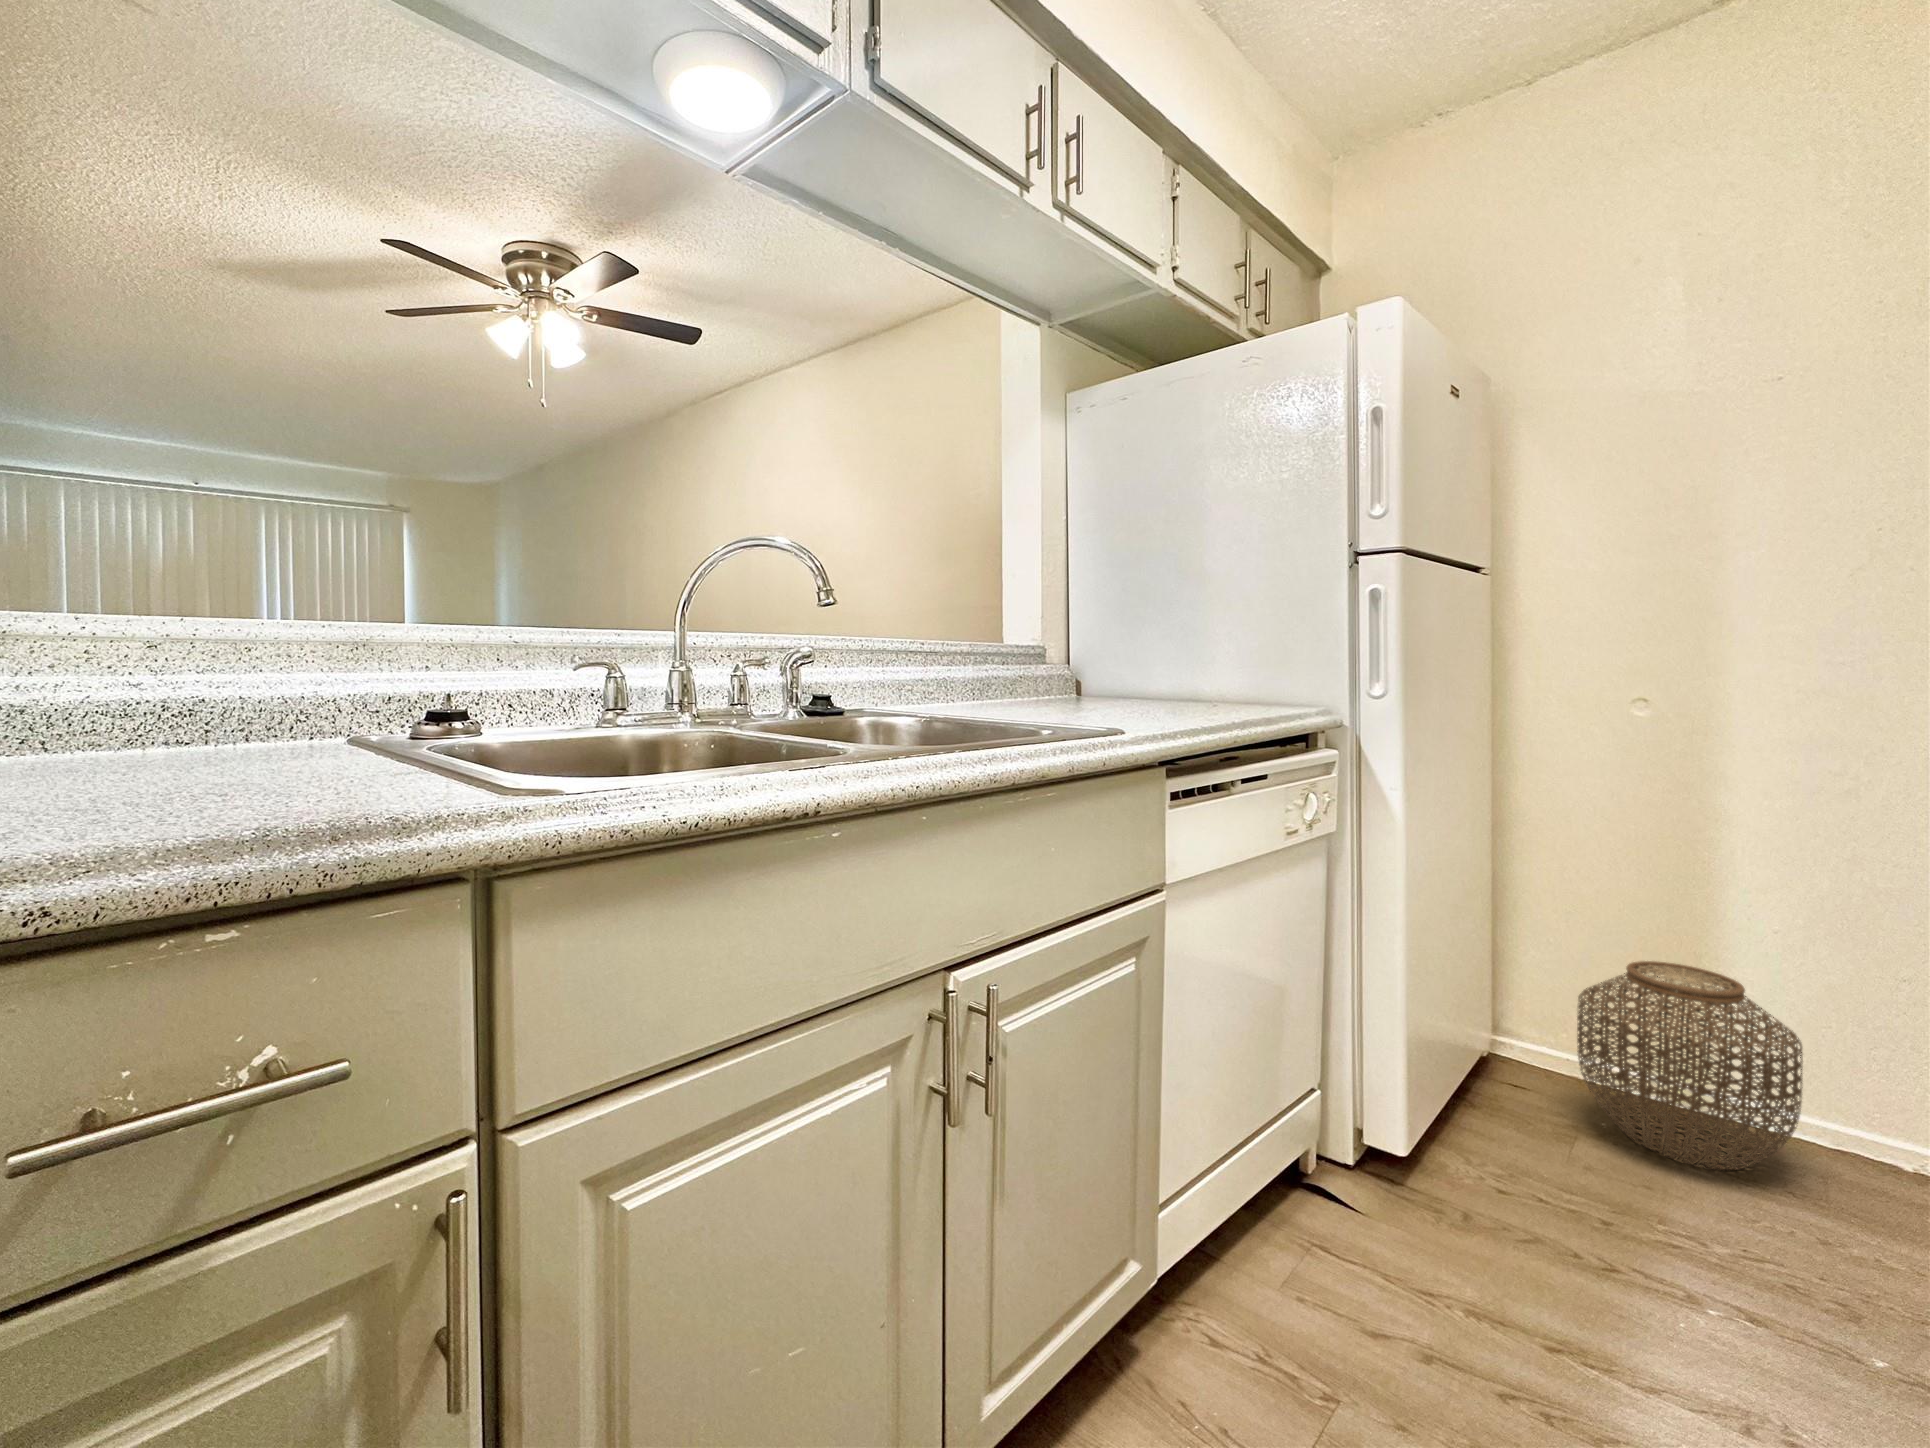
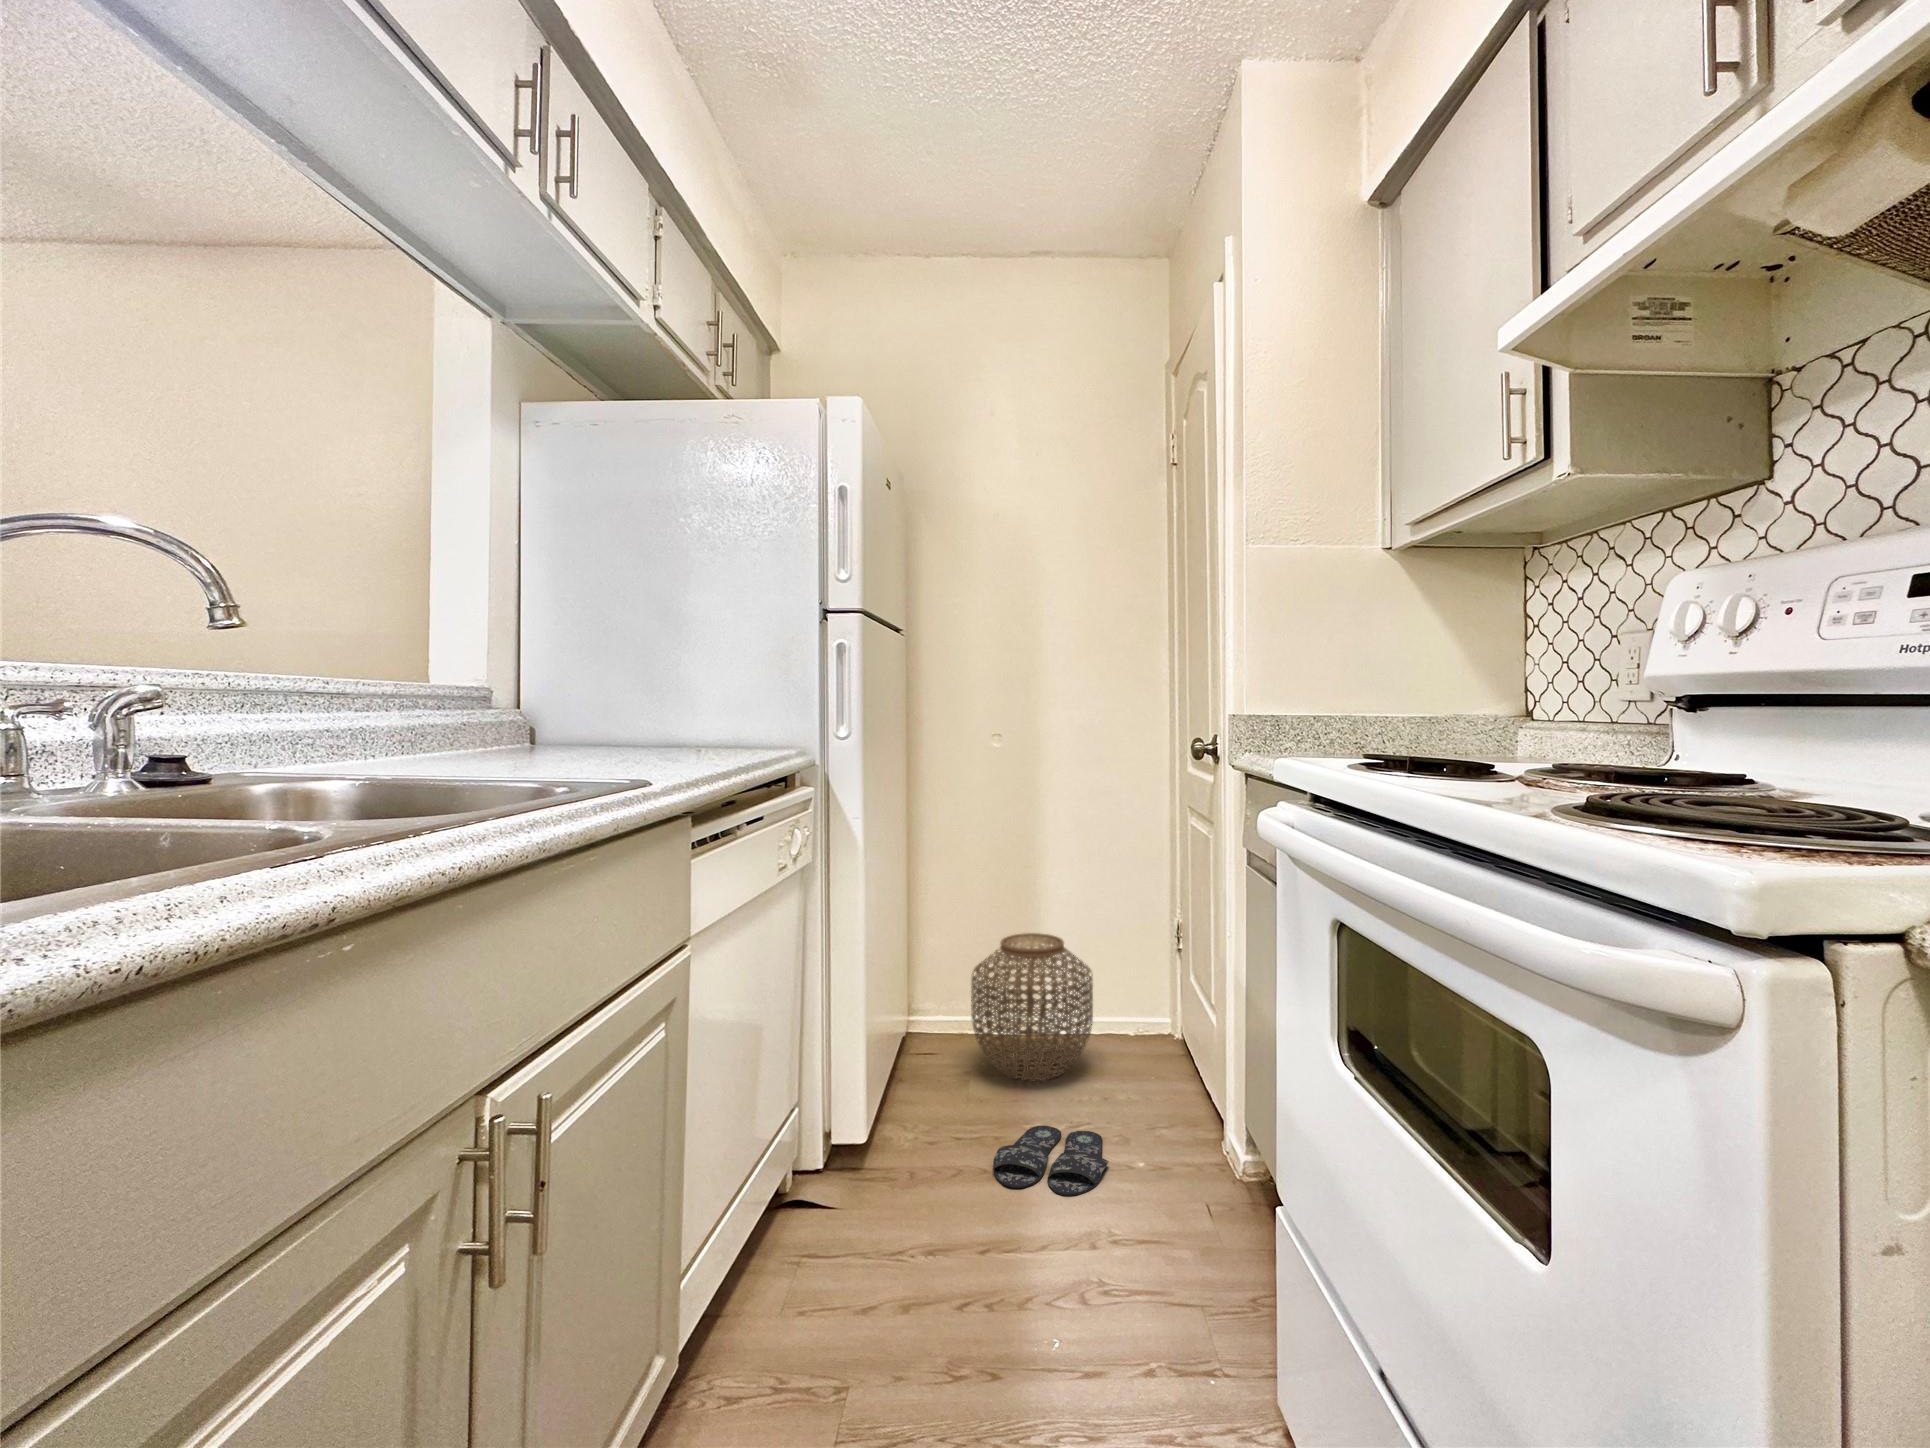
slippers: none [1588,1223,1809,1352] -> present [993,1126,1109,1196]

